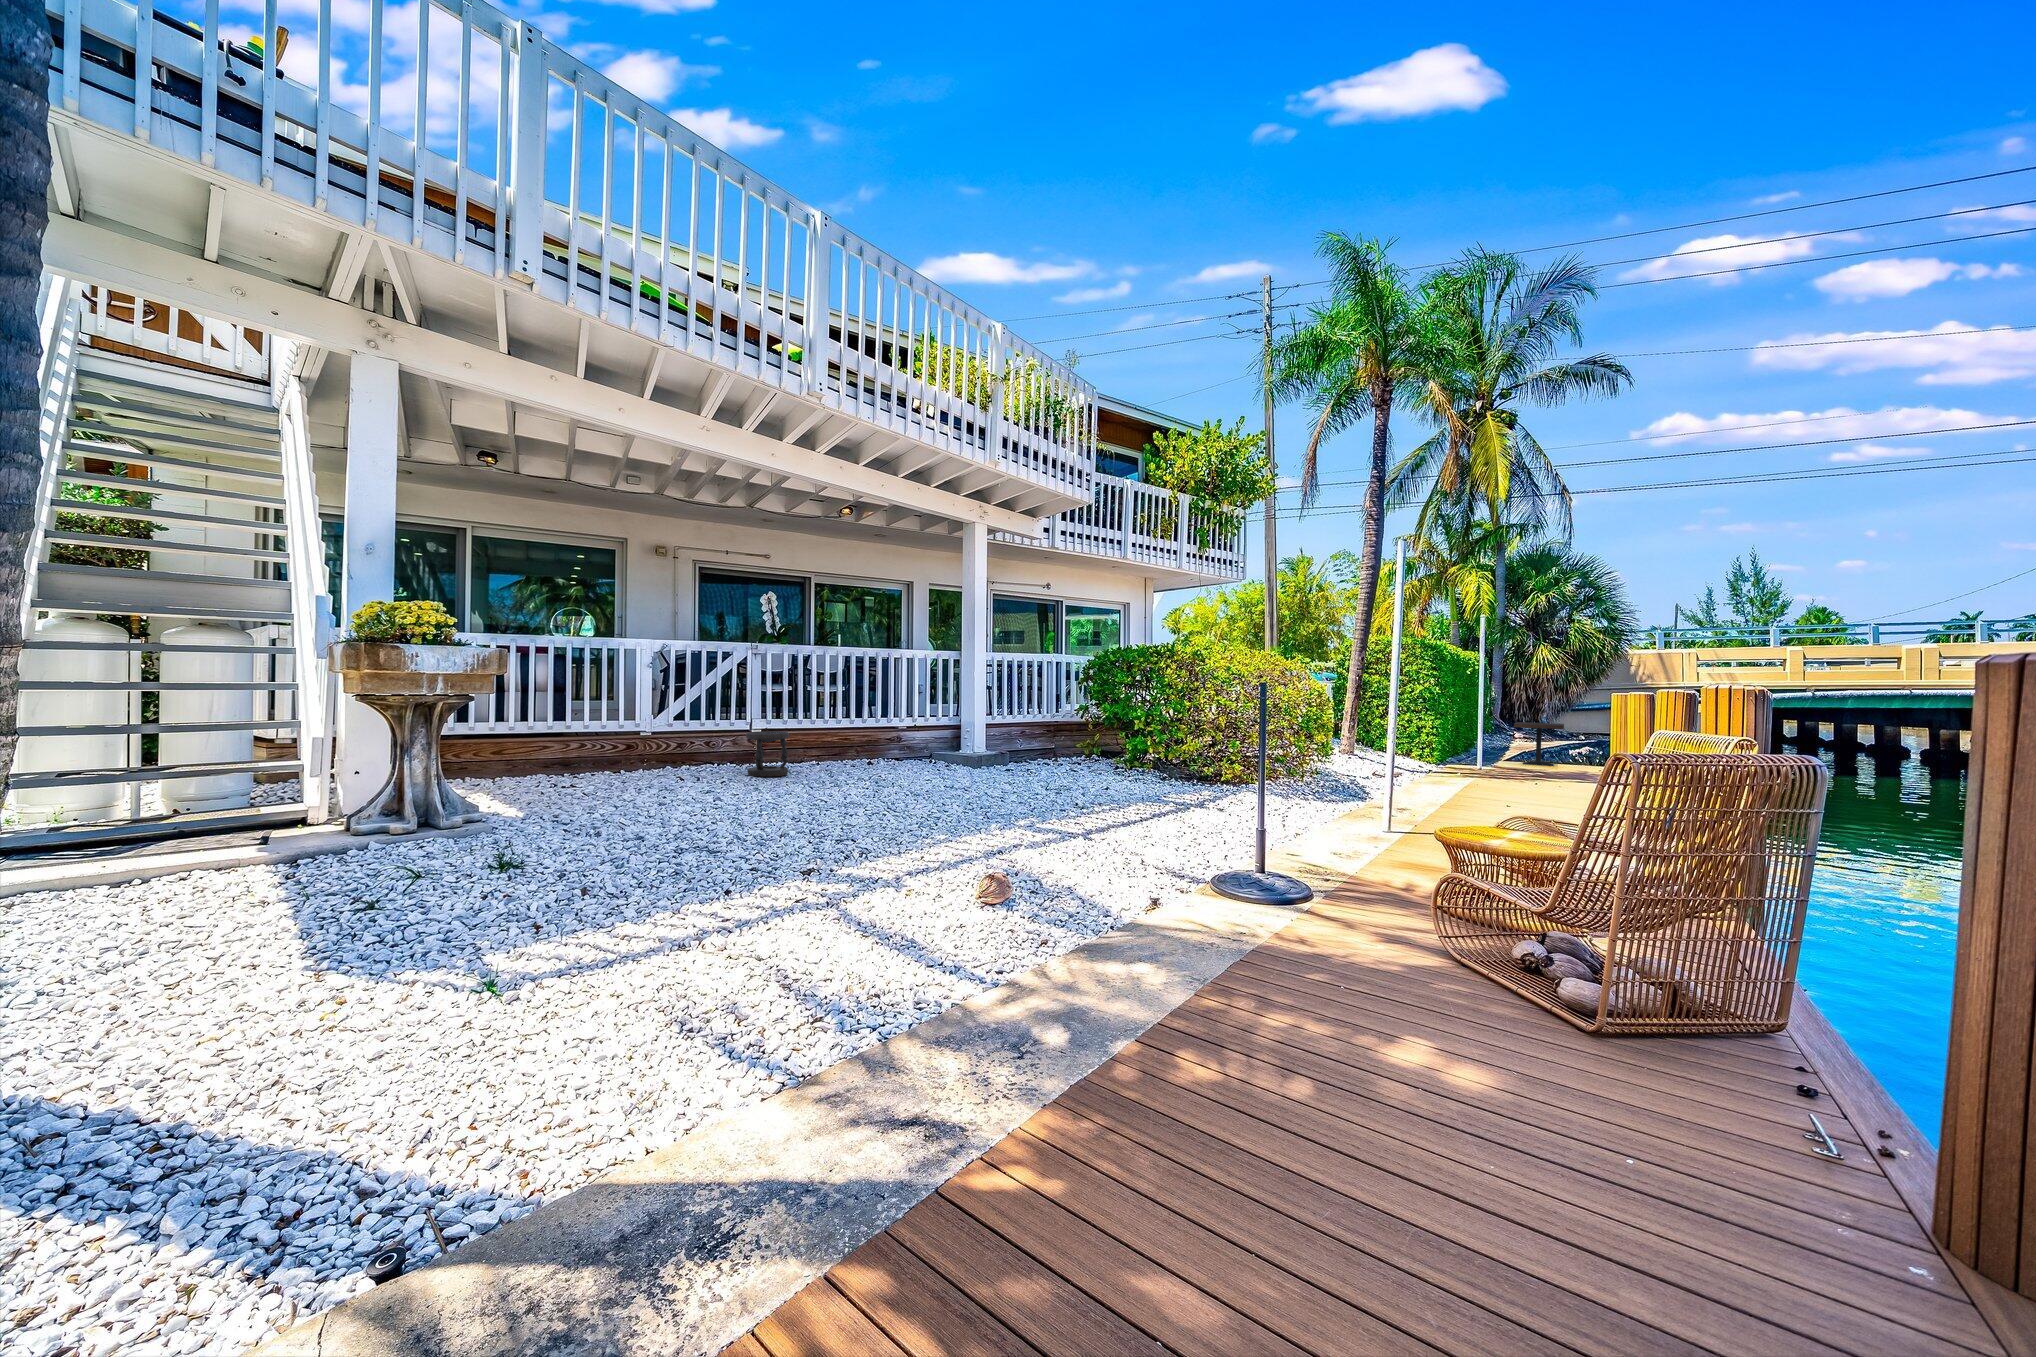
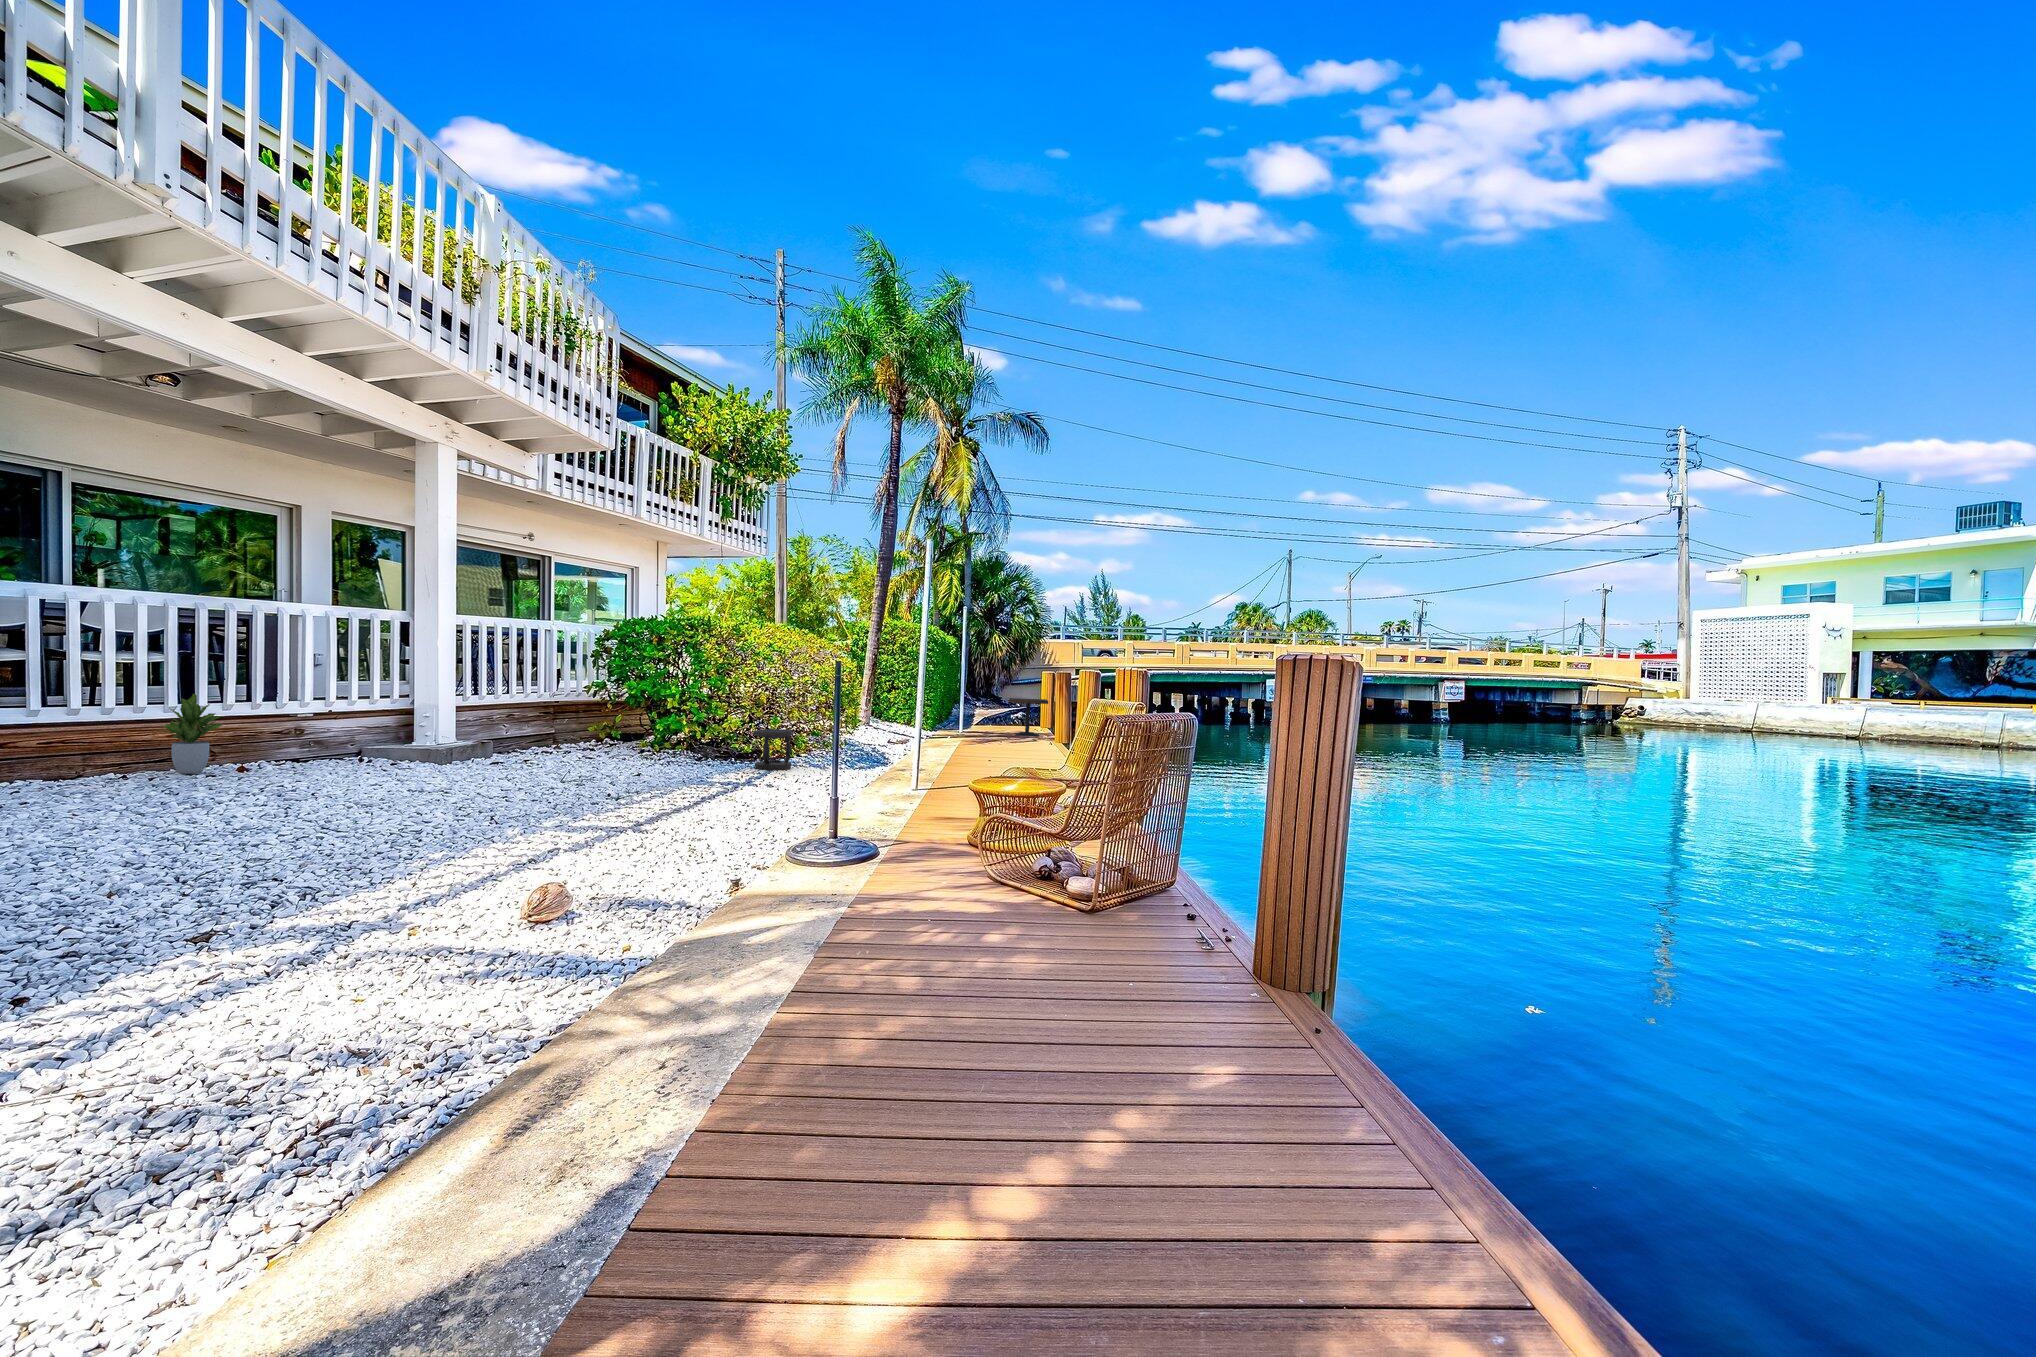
potted plant: none [800,717,834,772] -> present [162,694,222,774]
stool: present [746,731,789,777] -> present [754,729,793,770]

